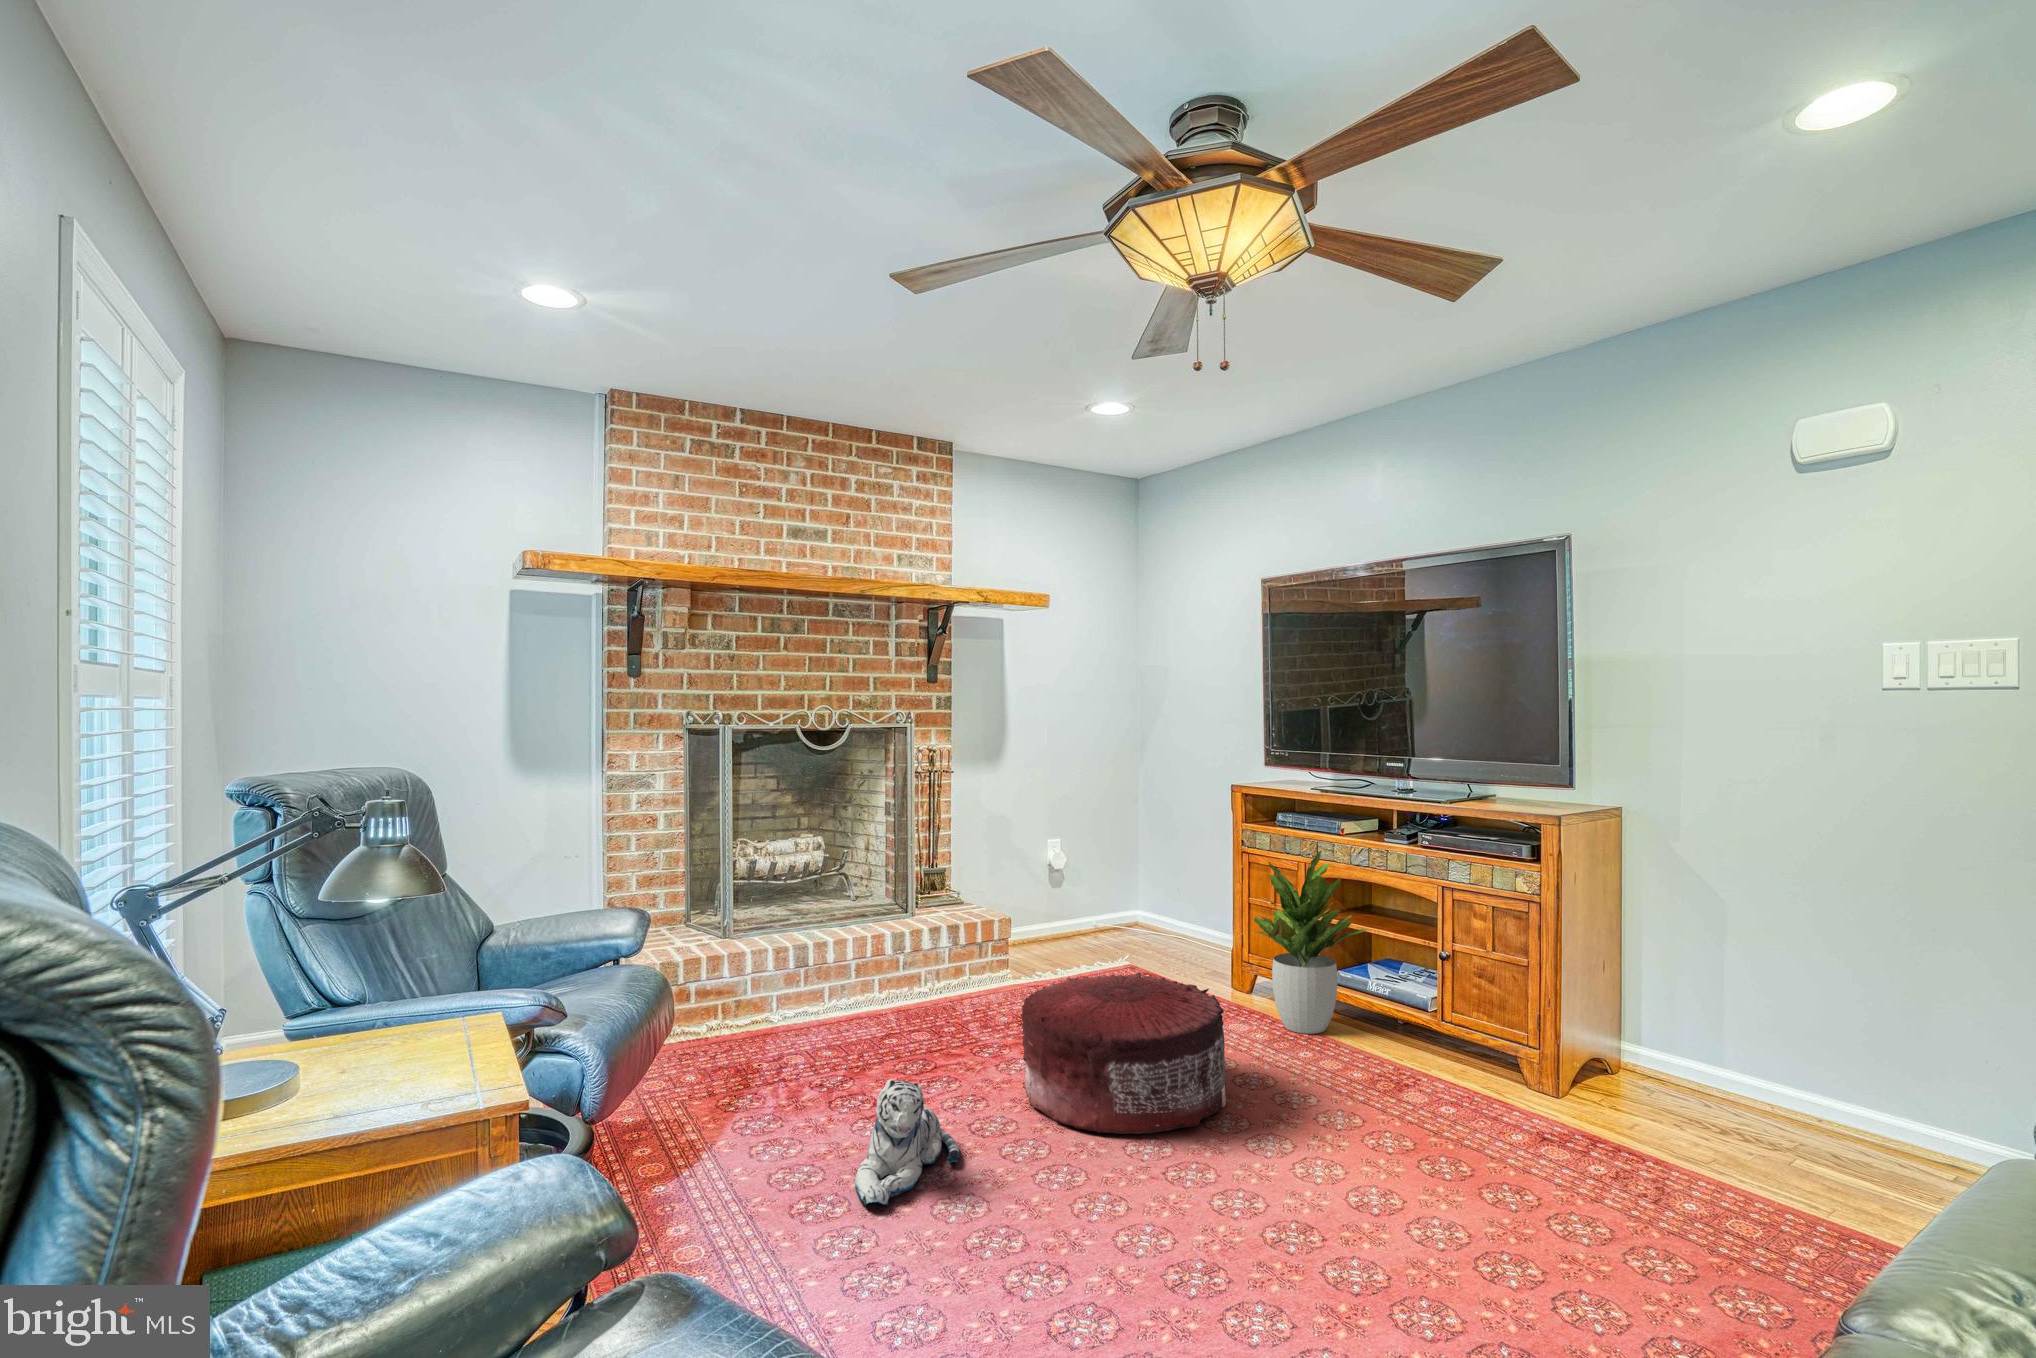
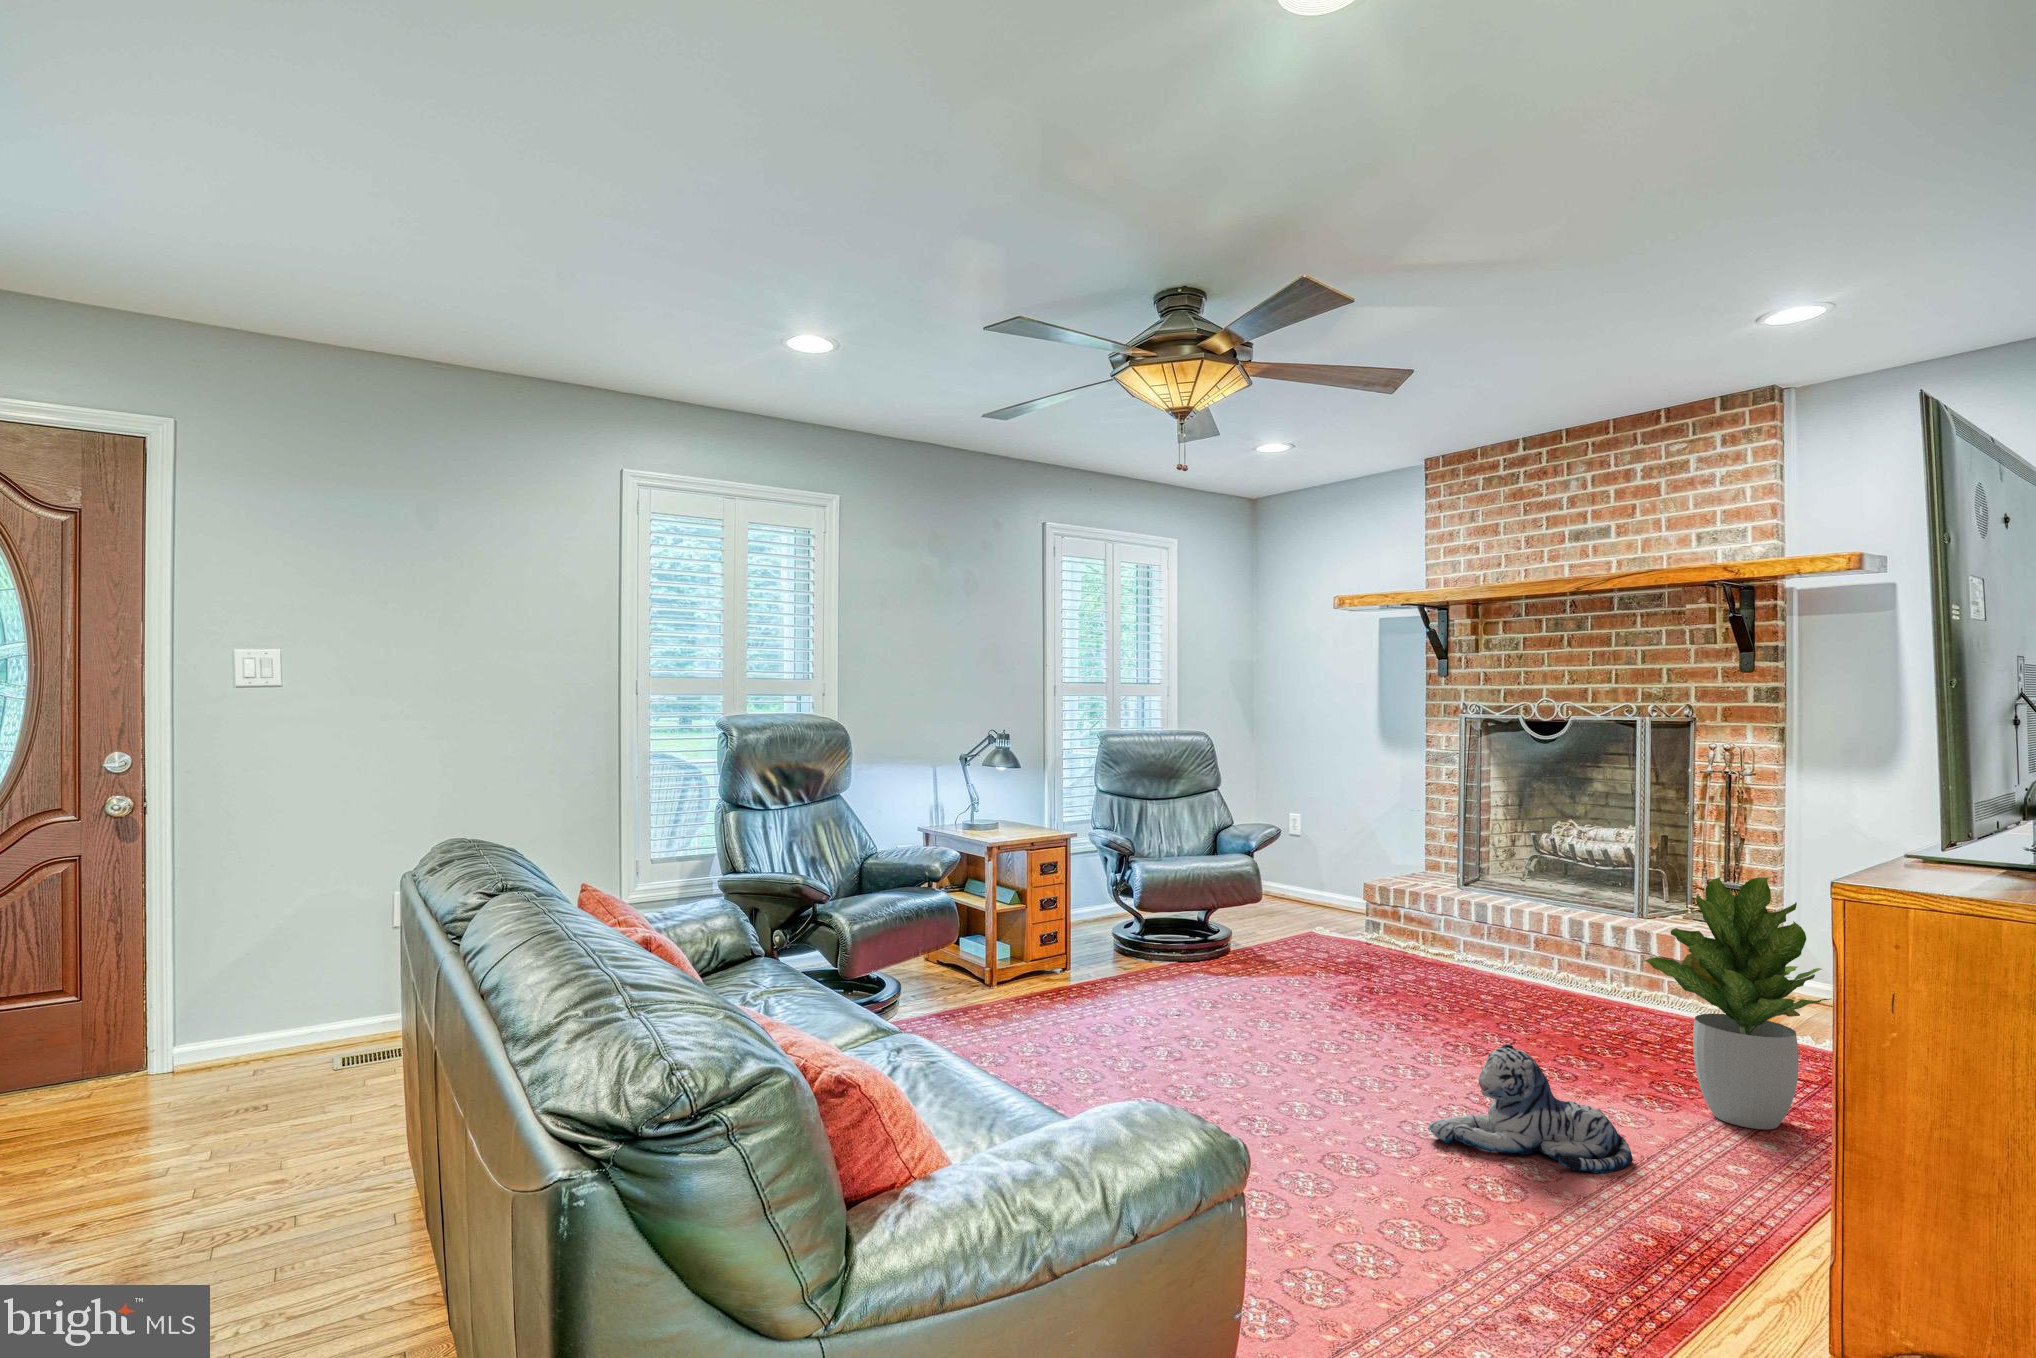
pouf: present [1021,972,1226,1134] -> none [1297,929,1492,1065]
plush toy: present [855,1080,960,1206] -> present [1428,1044,1633,1173]

